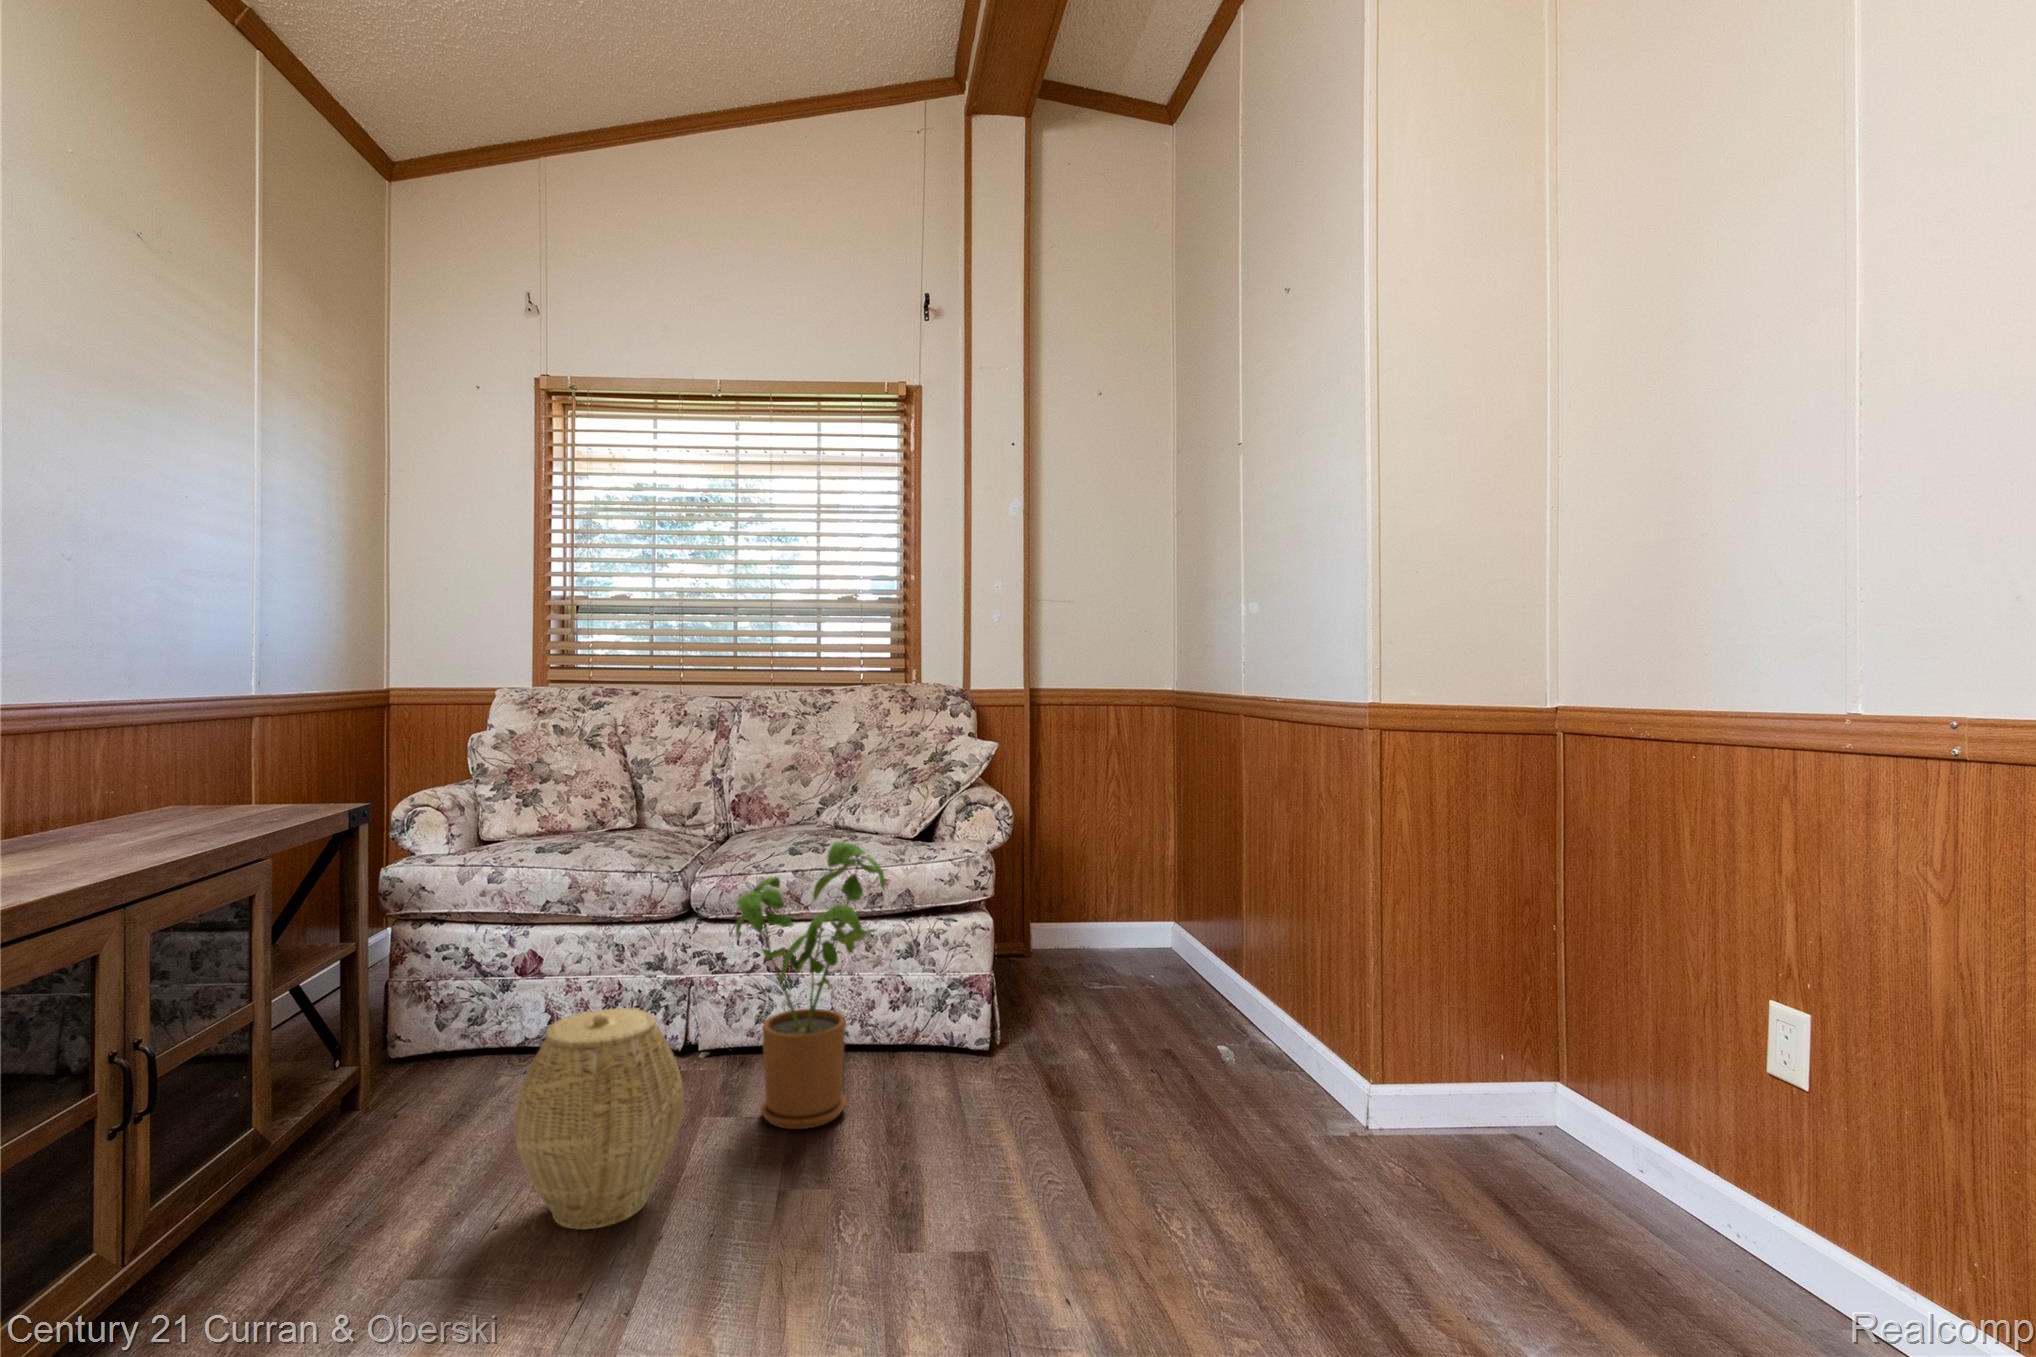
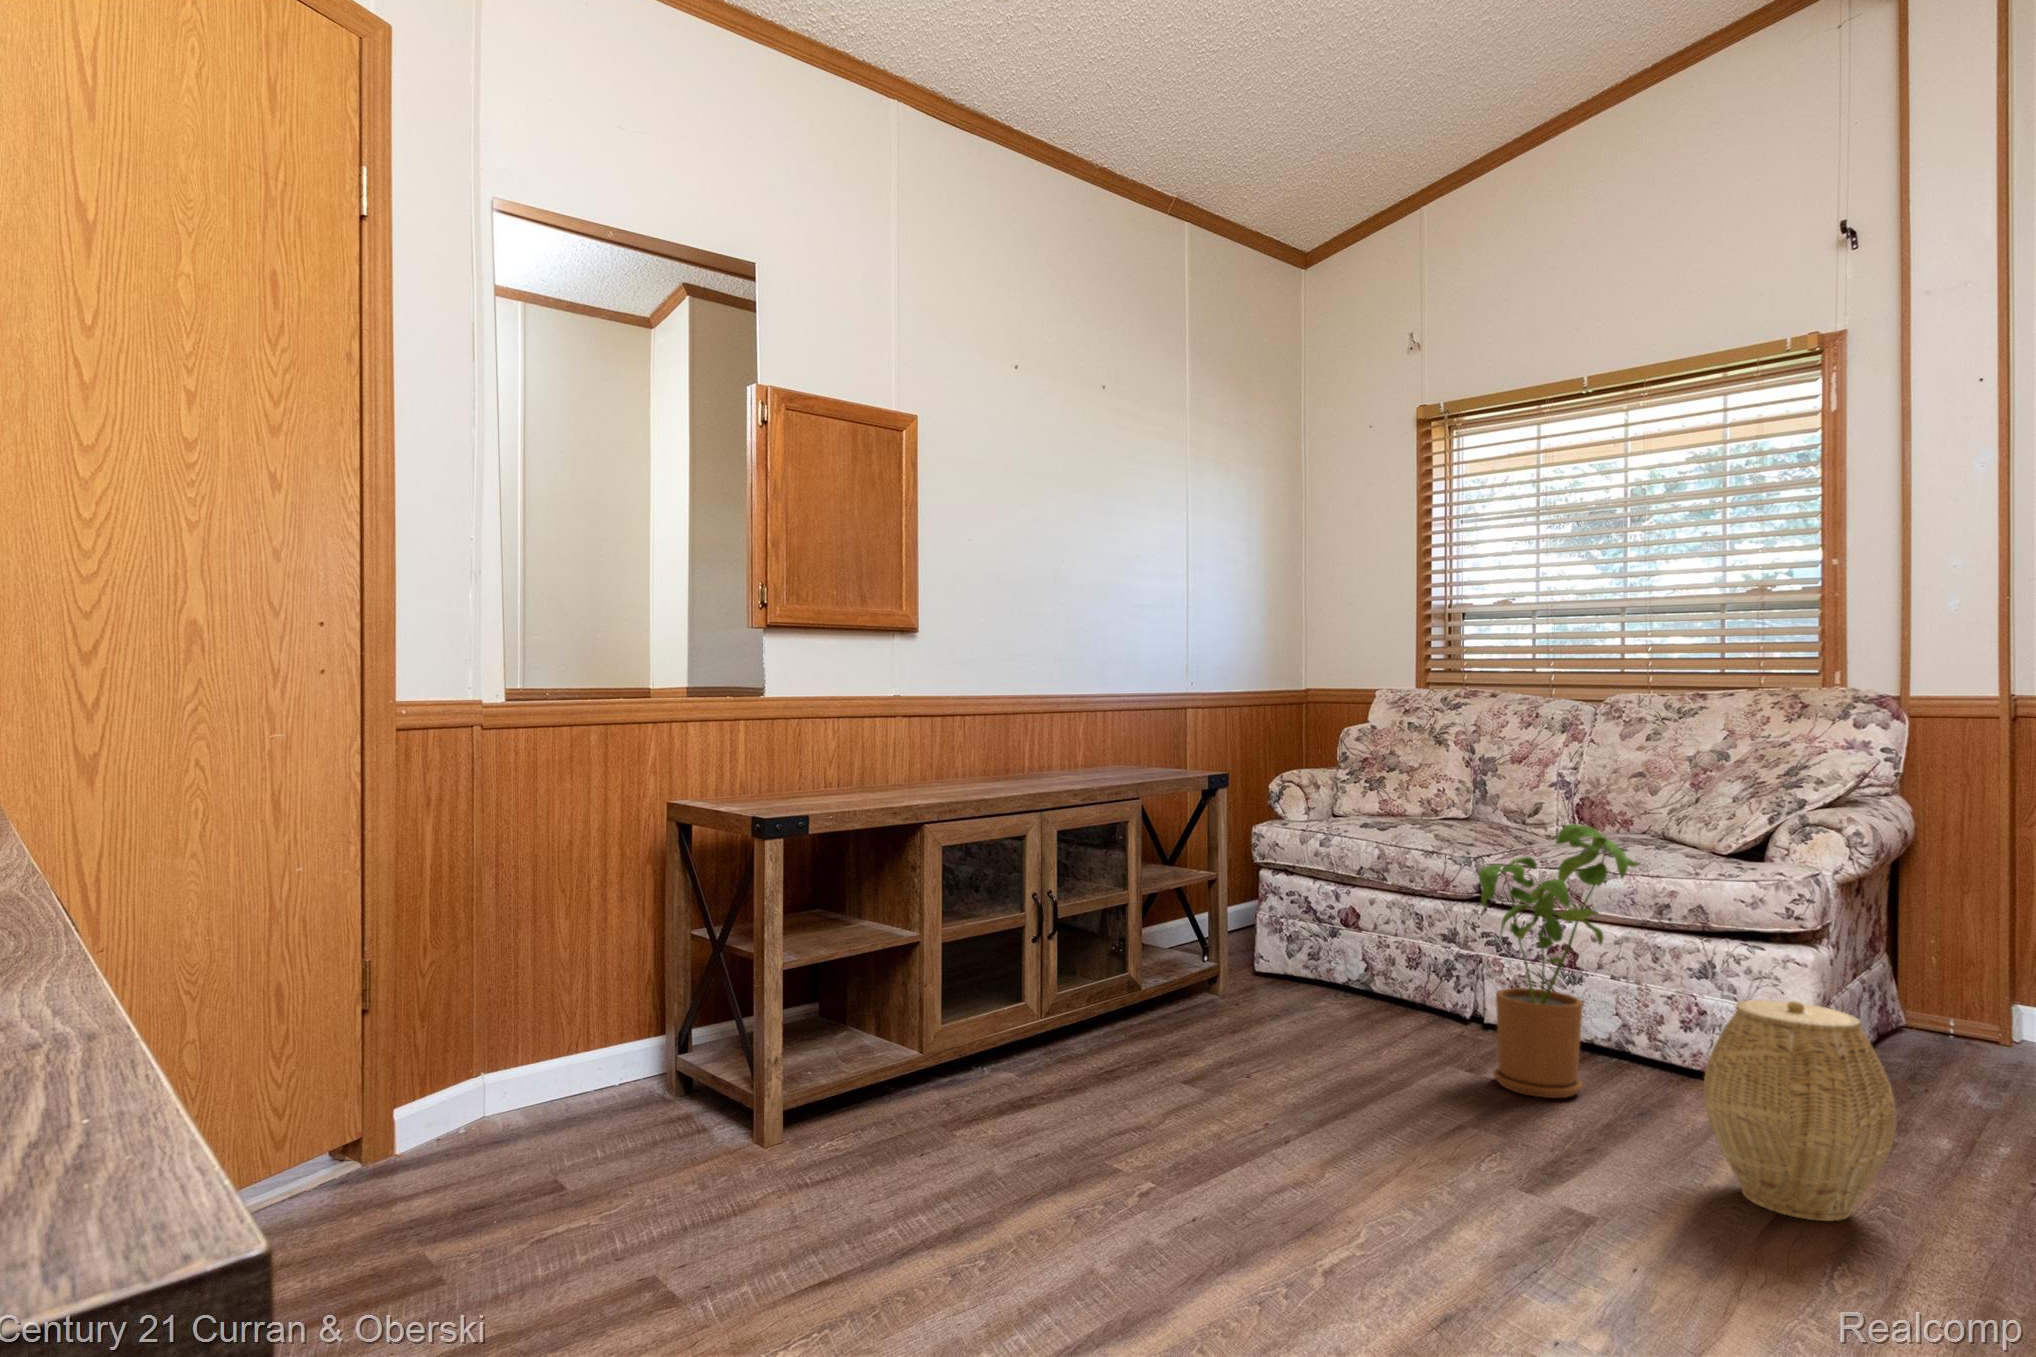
woven basket: present [514,1008,684,1230] -> present [1704,1000,1896,1221]

